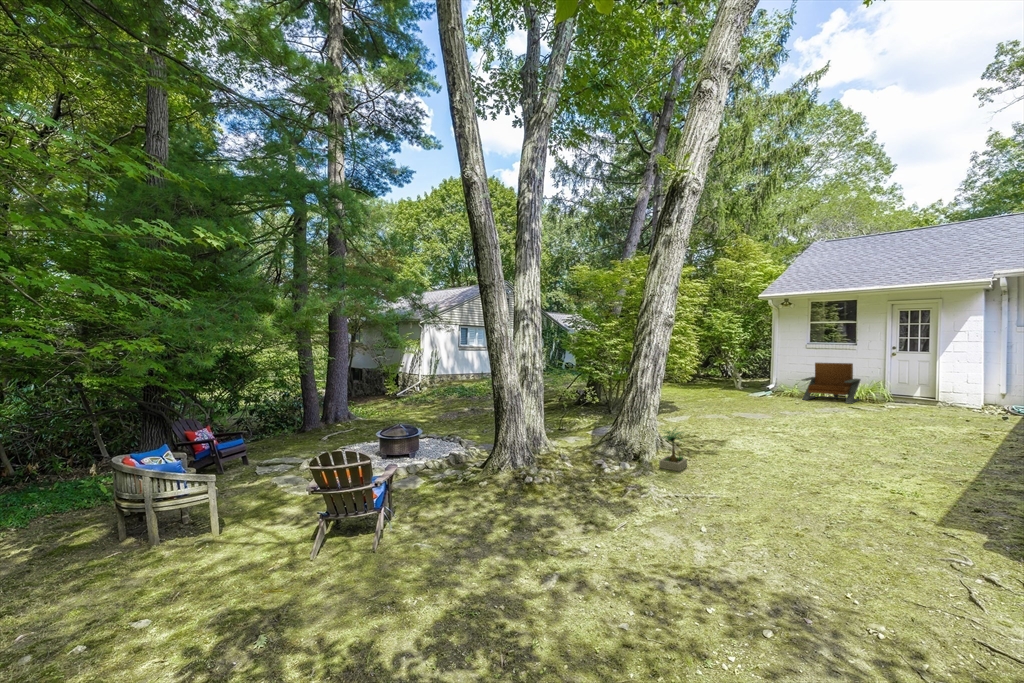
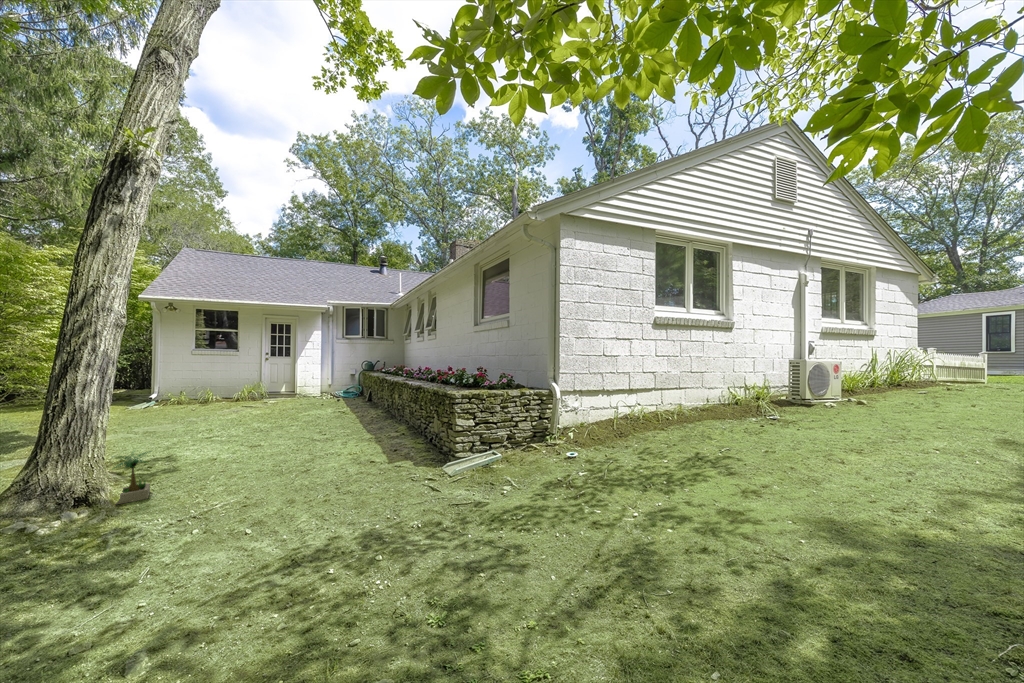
lounge chair: present [802,363,861,404] -> none [193,367,243,407]

